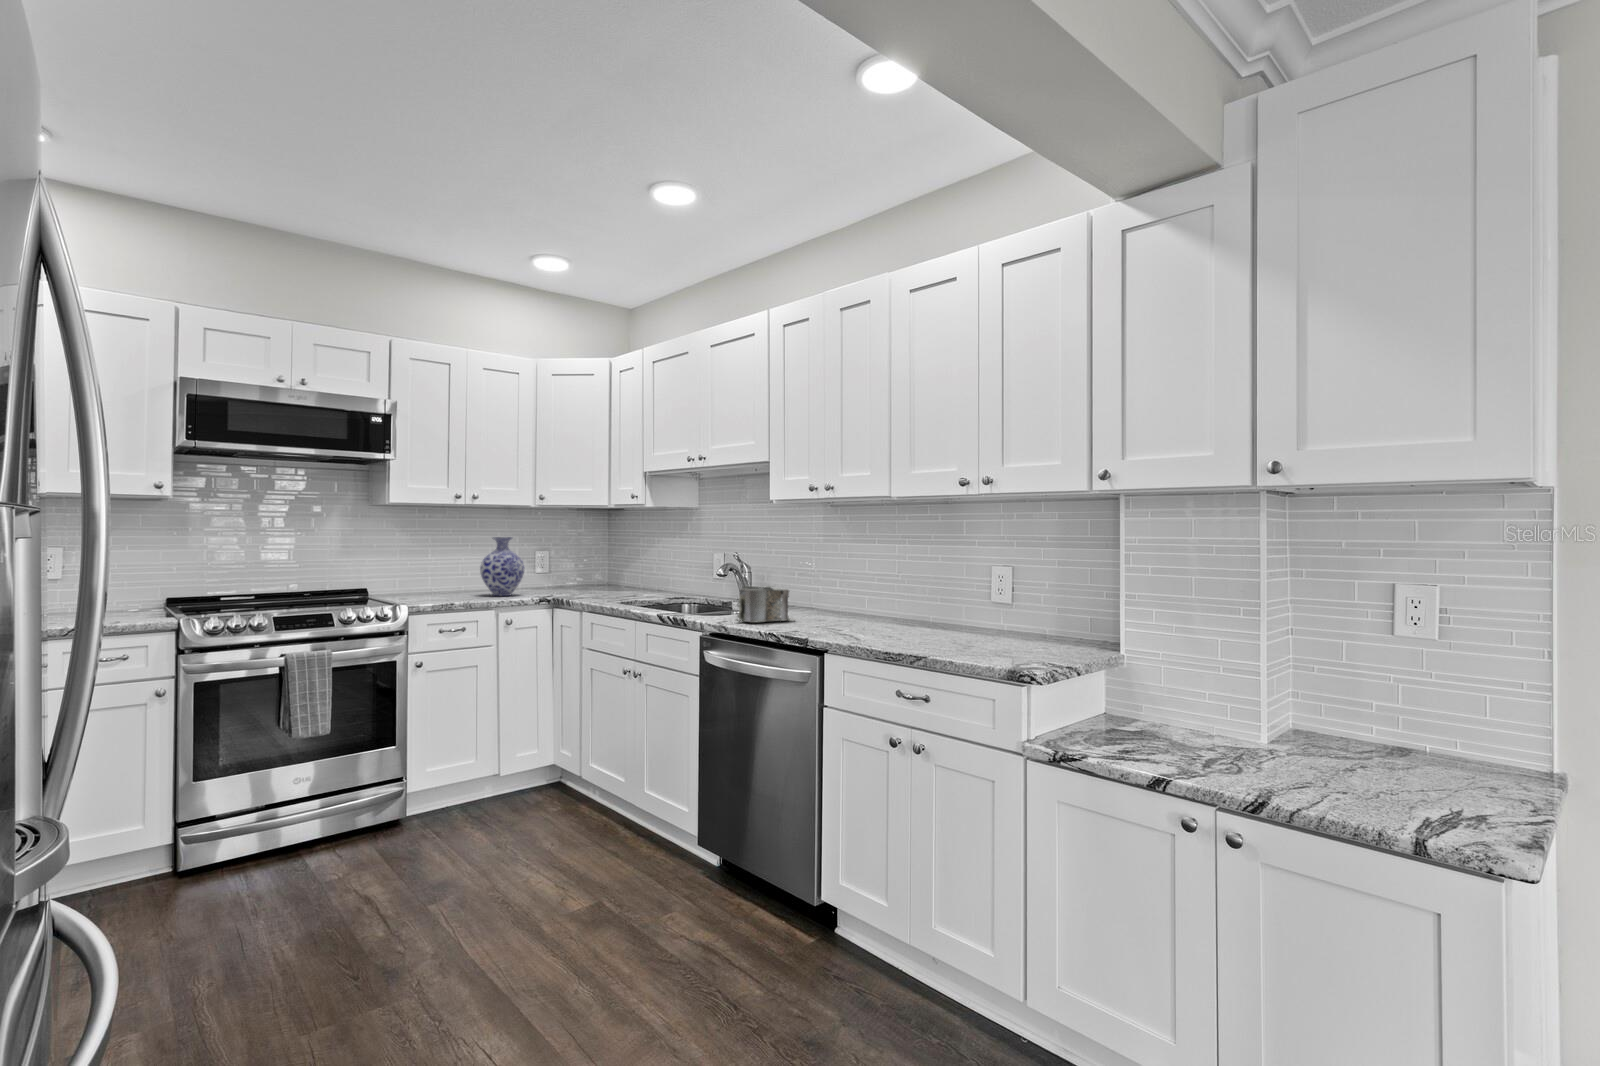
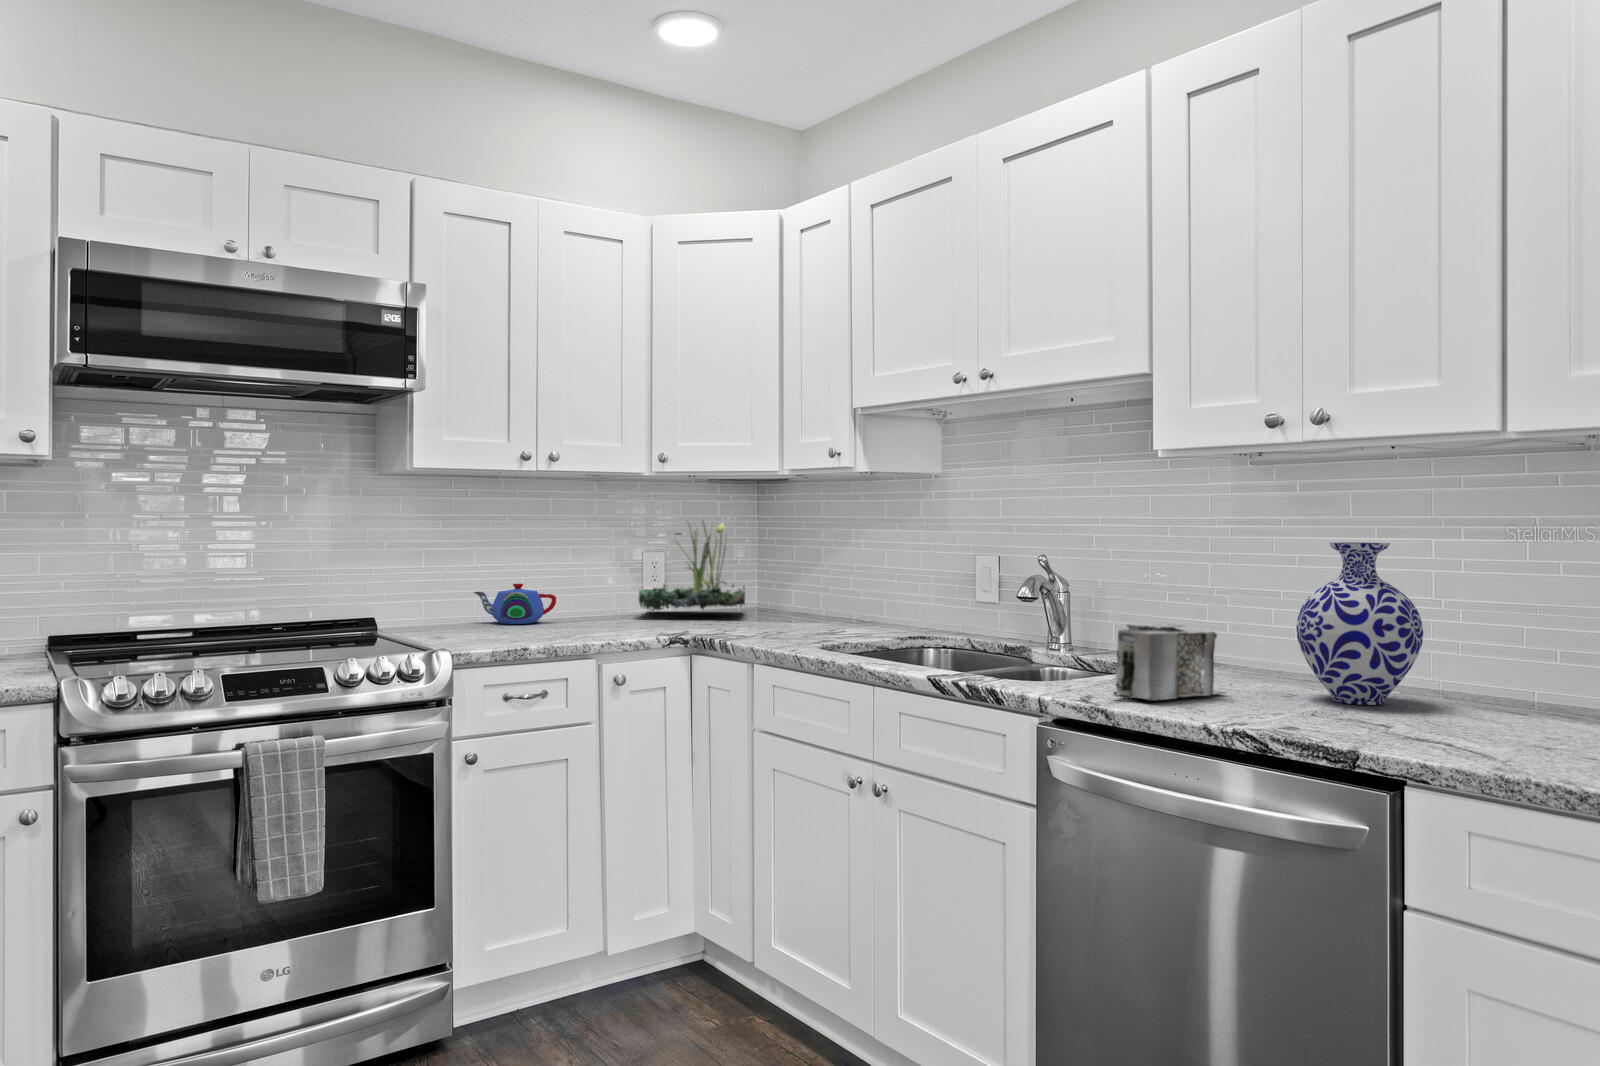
plant: none [530,531,600,586] -> present [639,522,745,611]
vase: present [480,537,524,596] -> present [1296,542,1423,705]
teapot: none [428,569,479,592] -> present [474,584,556,624]

